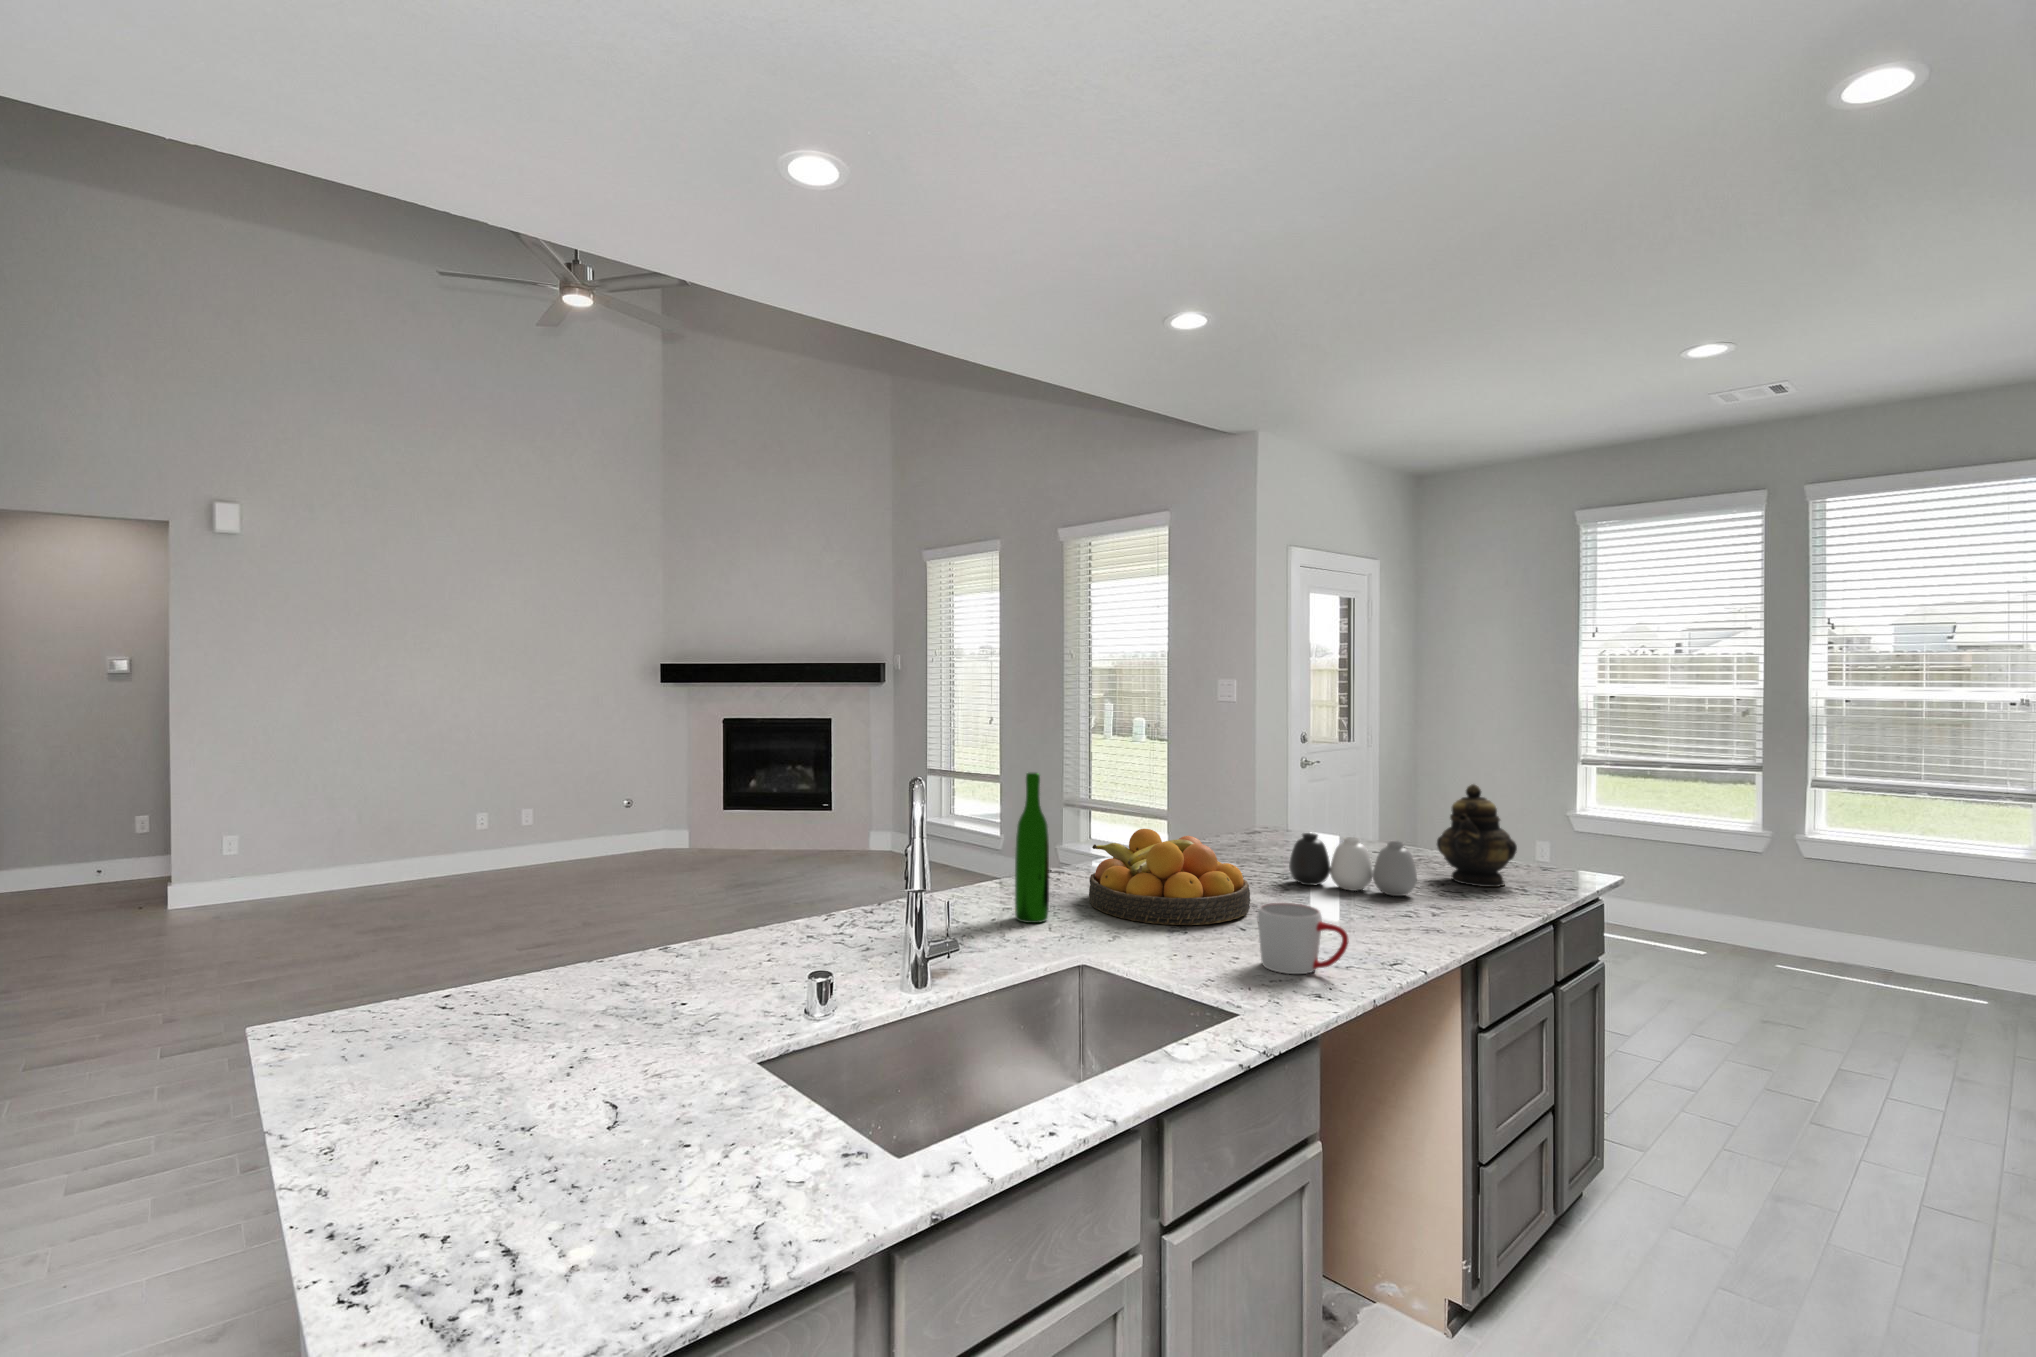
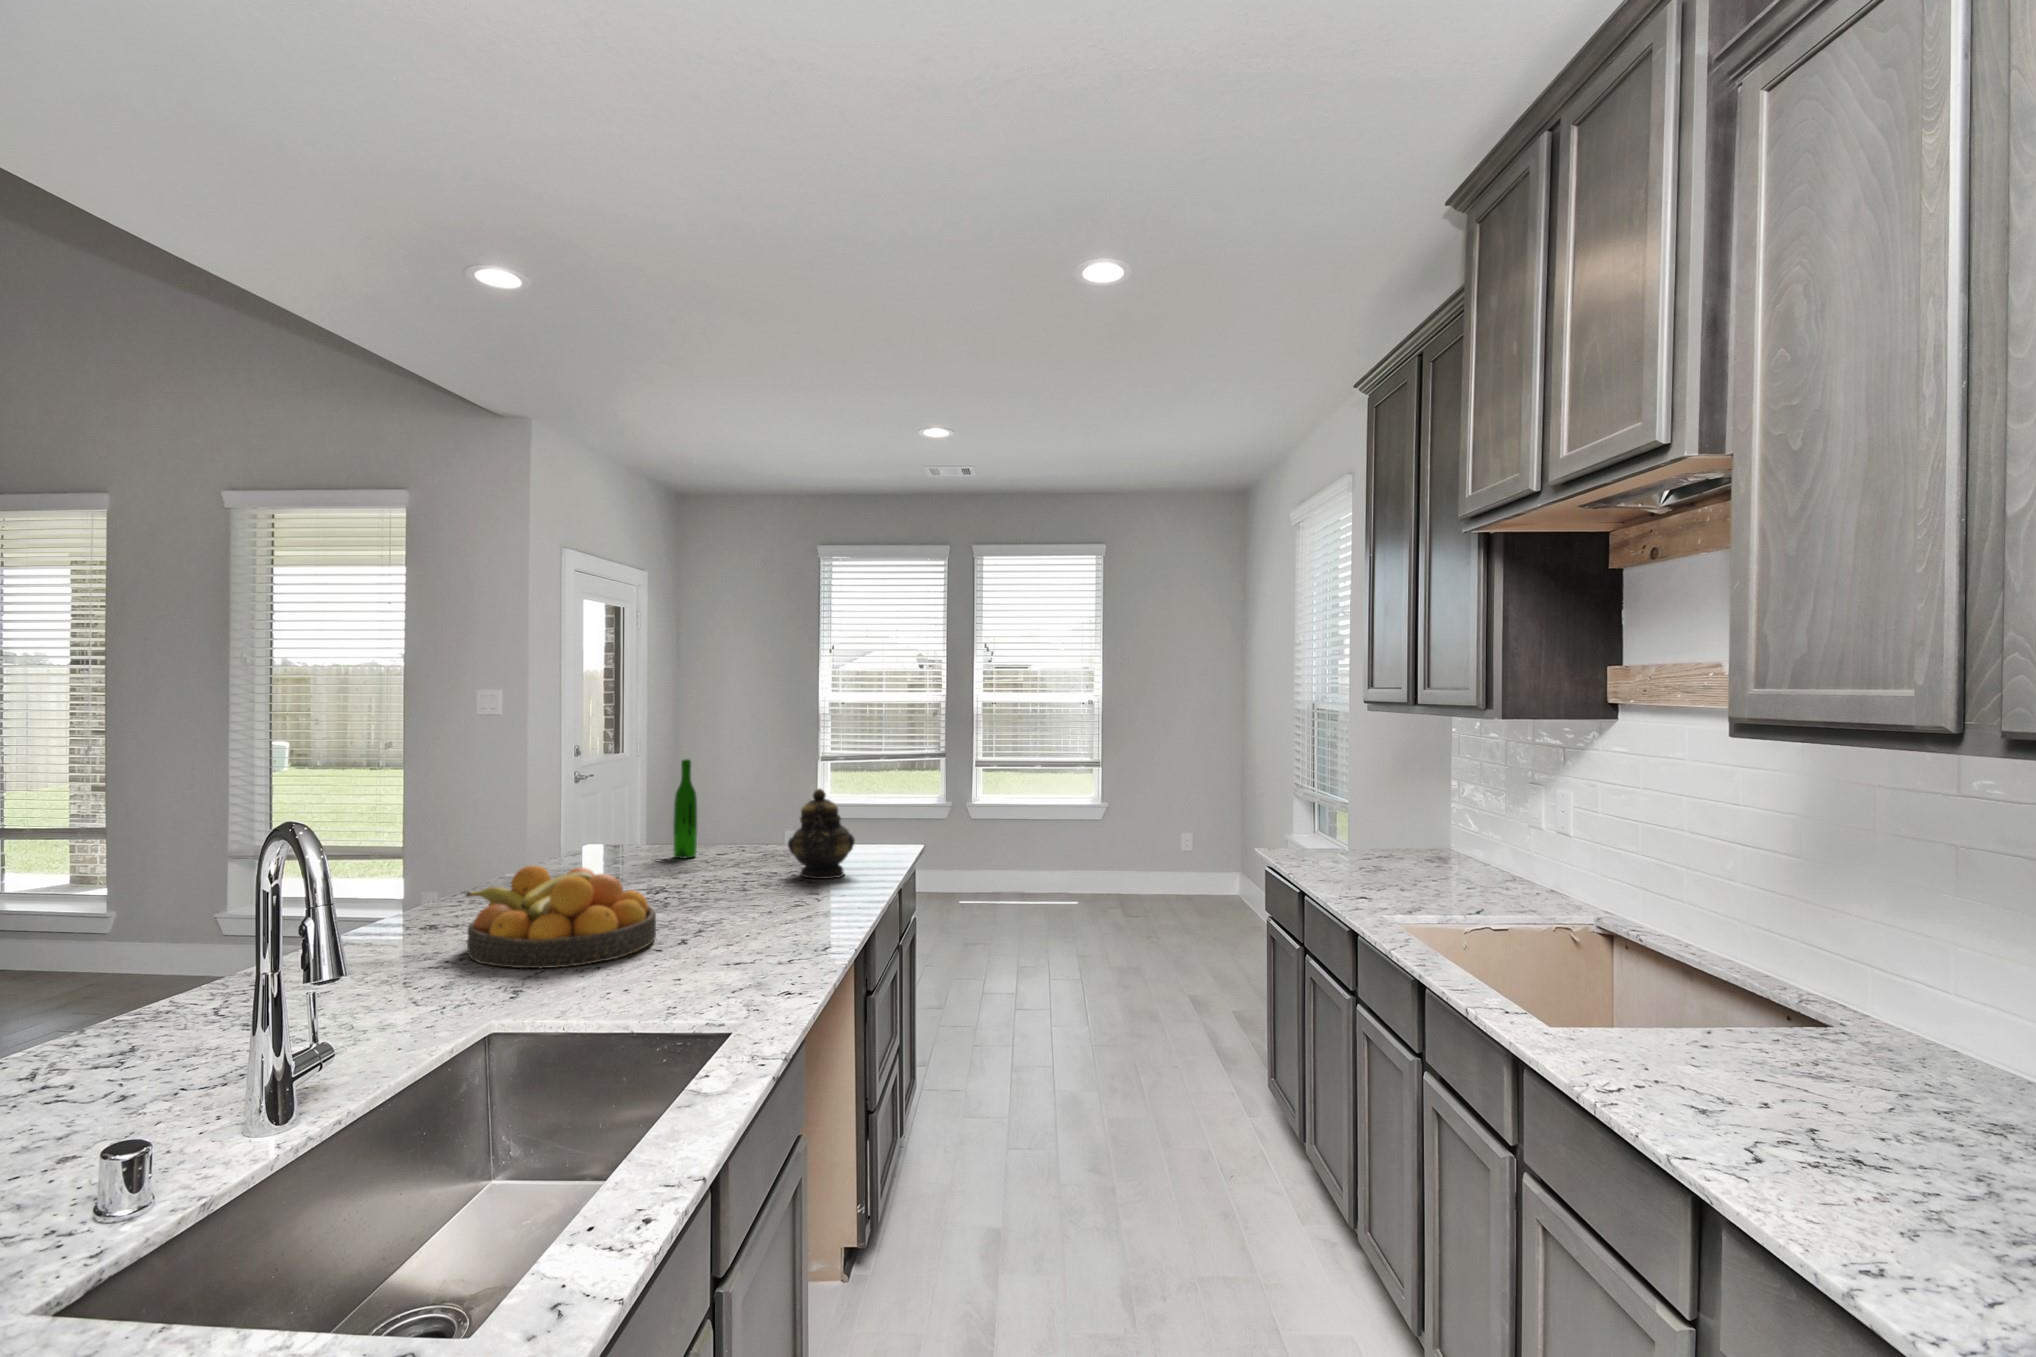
wine bottle: present [1015,773,1050,923] -> present [673,759,698,858]
vase: present [1289,833,1417,896] -> none [665,847,788,901]
mug: present [1258,903,1348,974] -> none [706,917,796,986]

